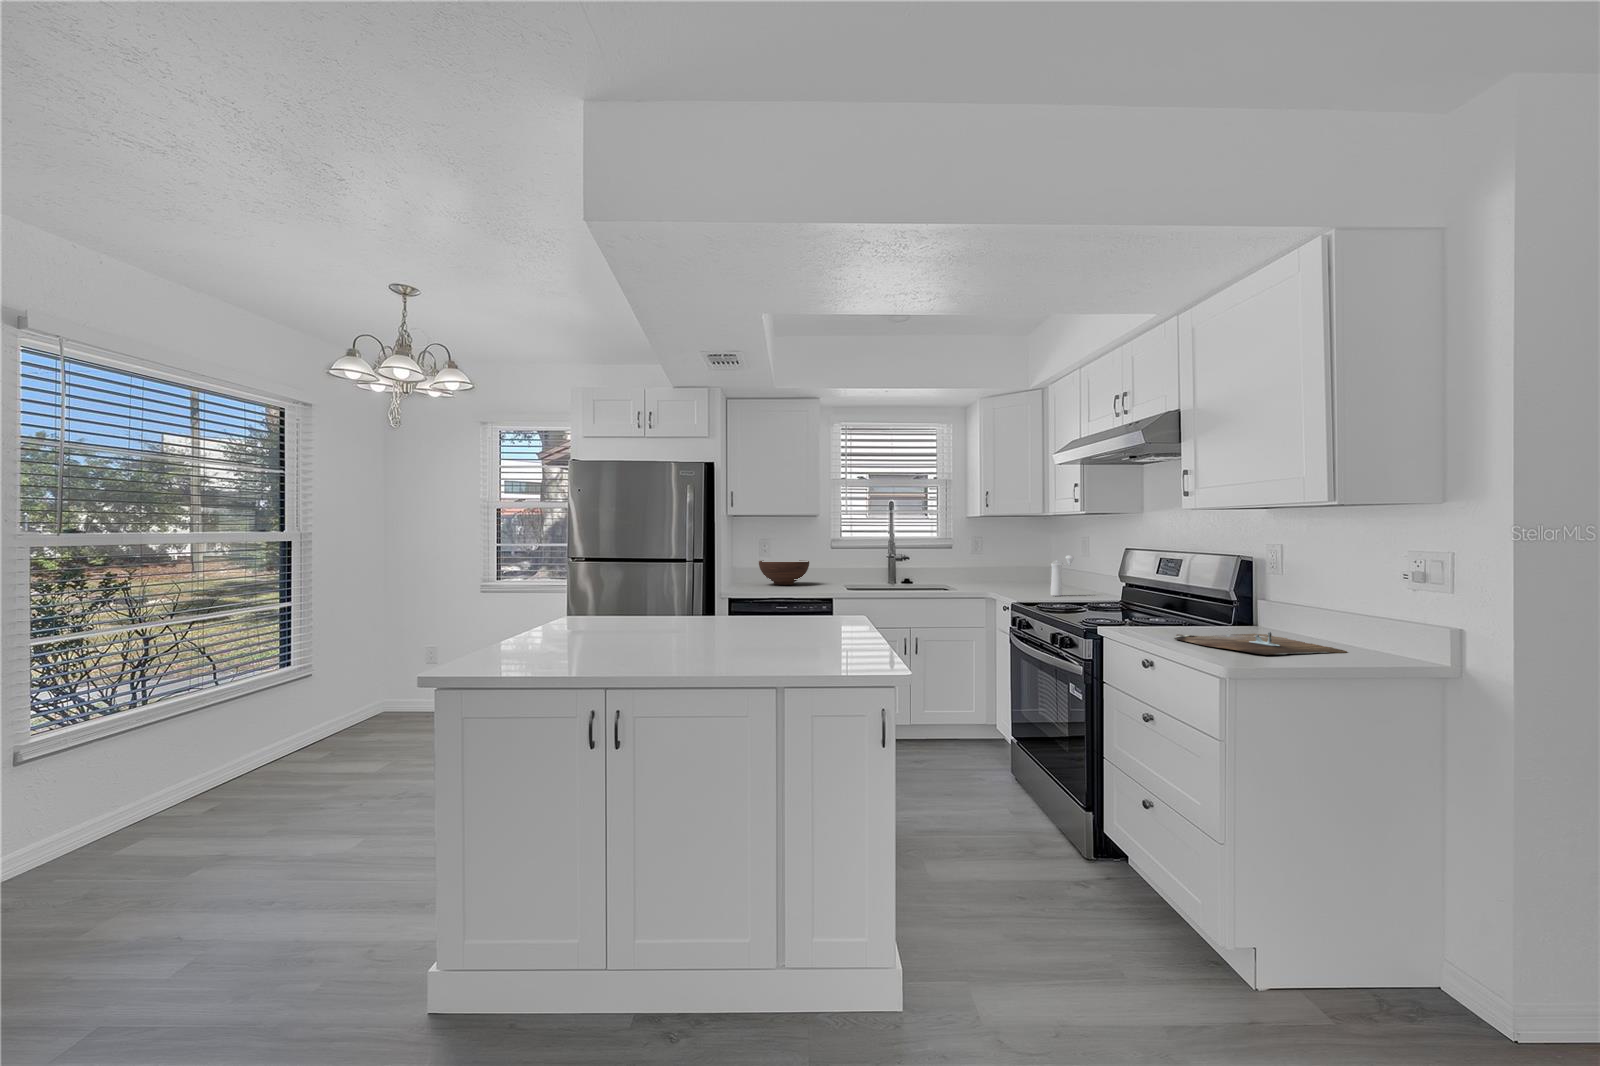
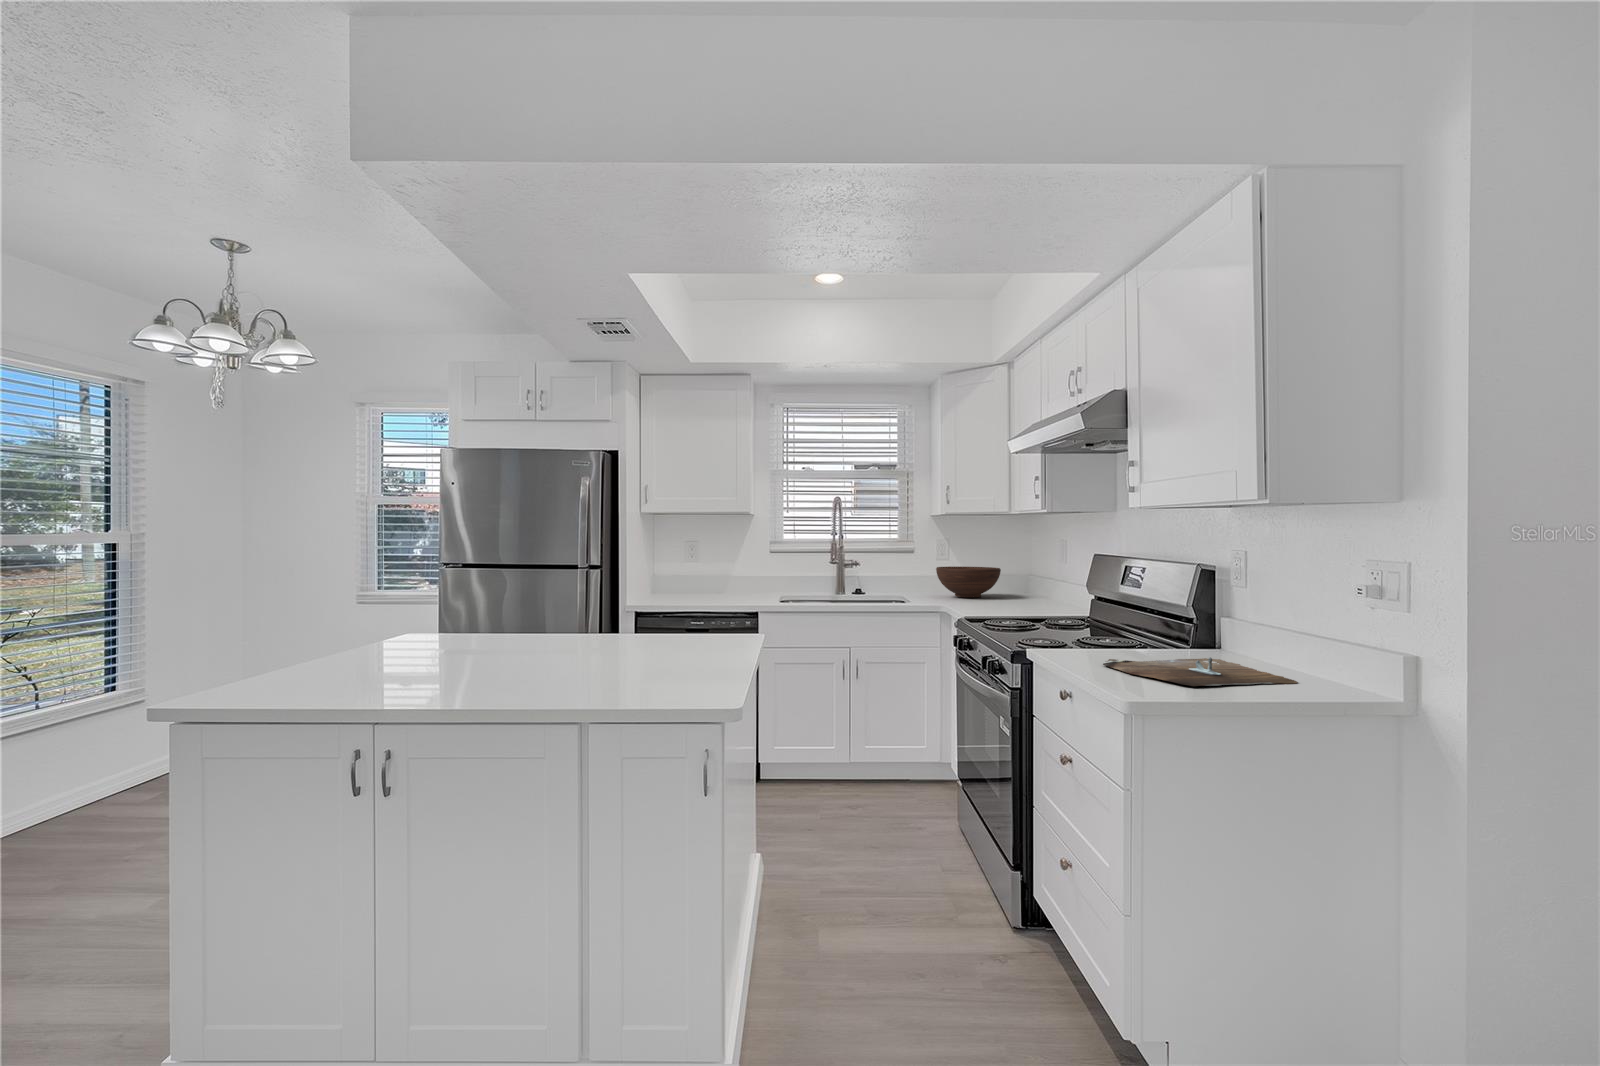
pepper mill: present [1051,556,1074,596] -> none [1010,562,1039,609]
fruit bowl: present [759,560,809,585] -> present [936,567,1001,598]

